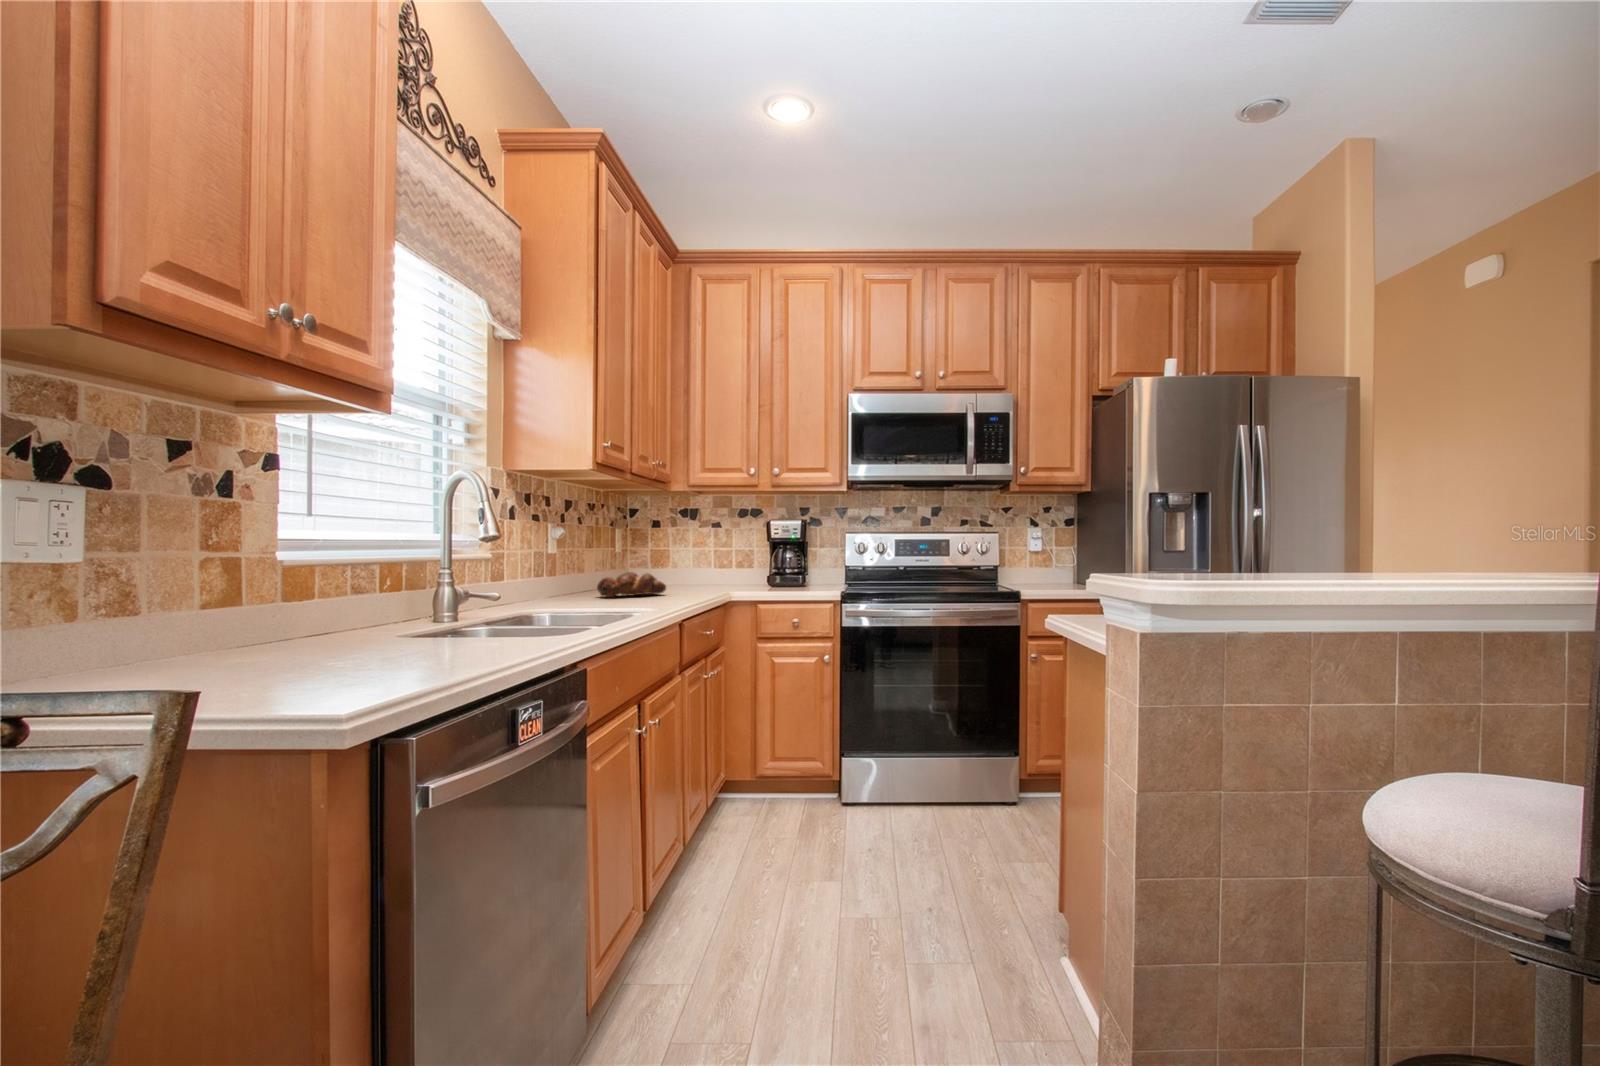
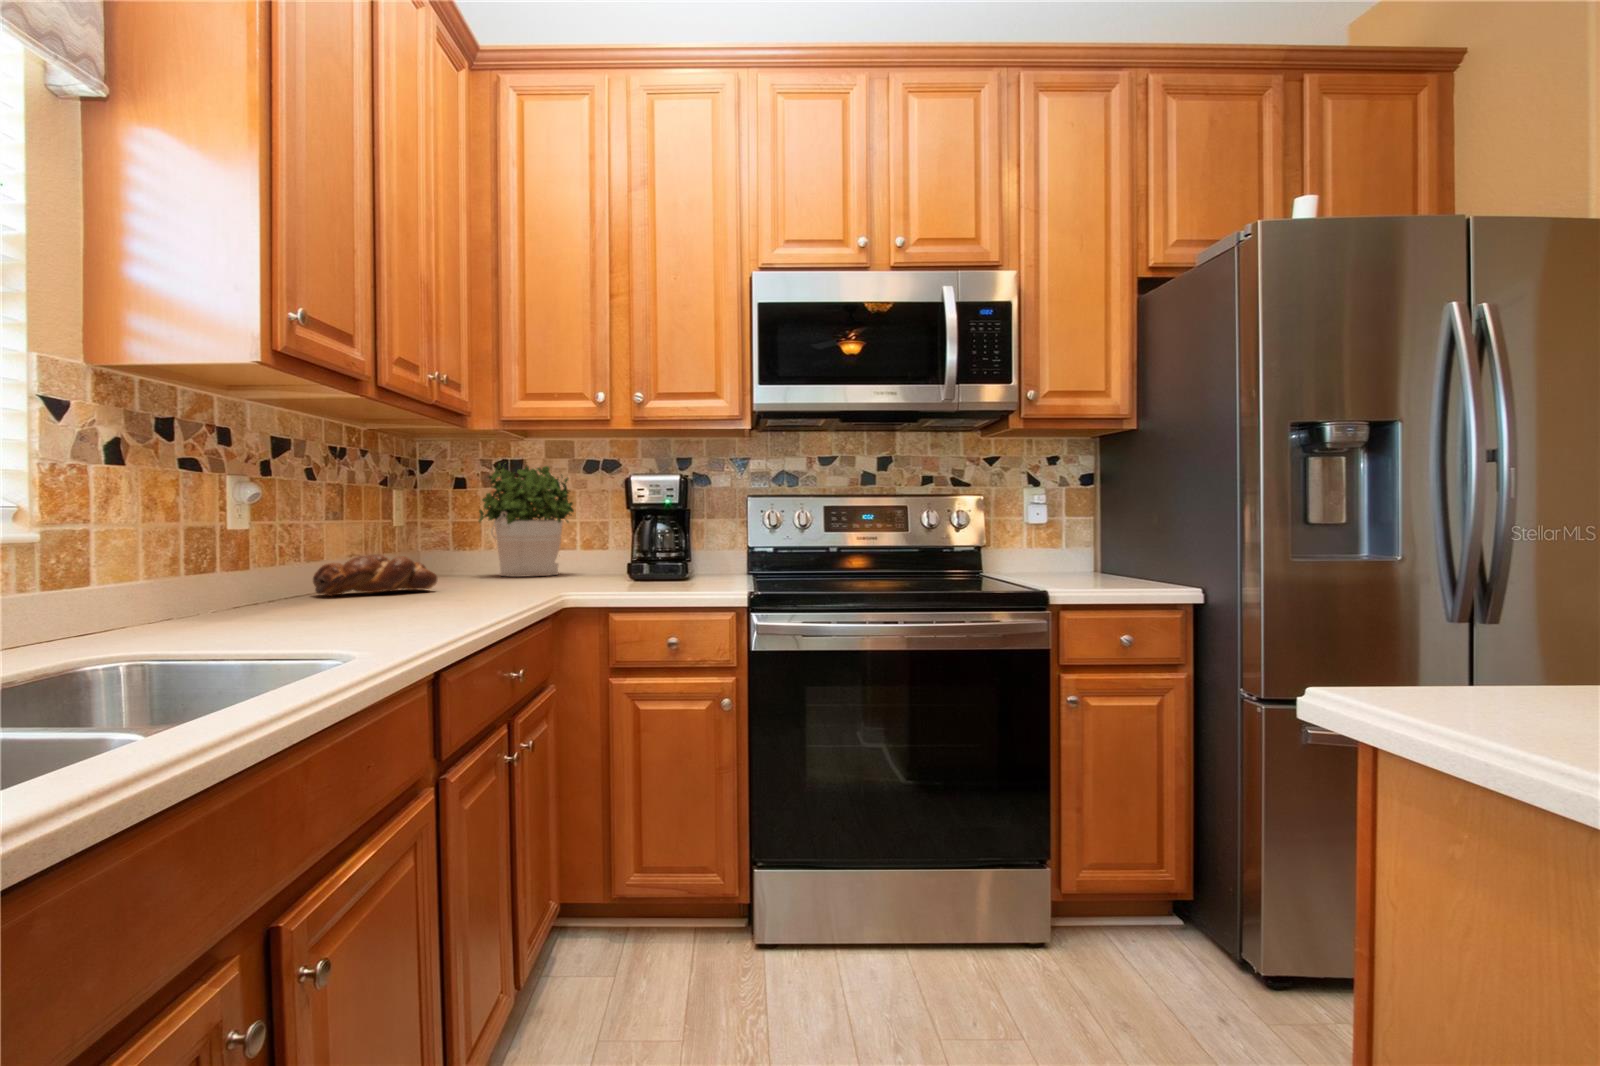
potted plant: none [672,511,731,586] -> present [479,463,574,577]

